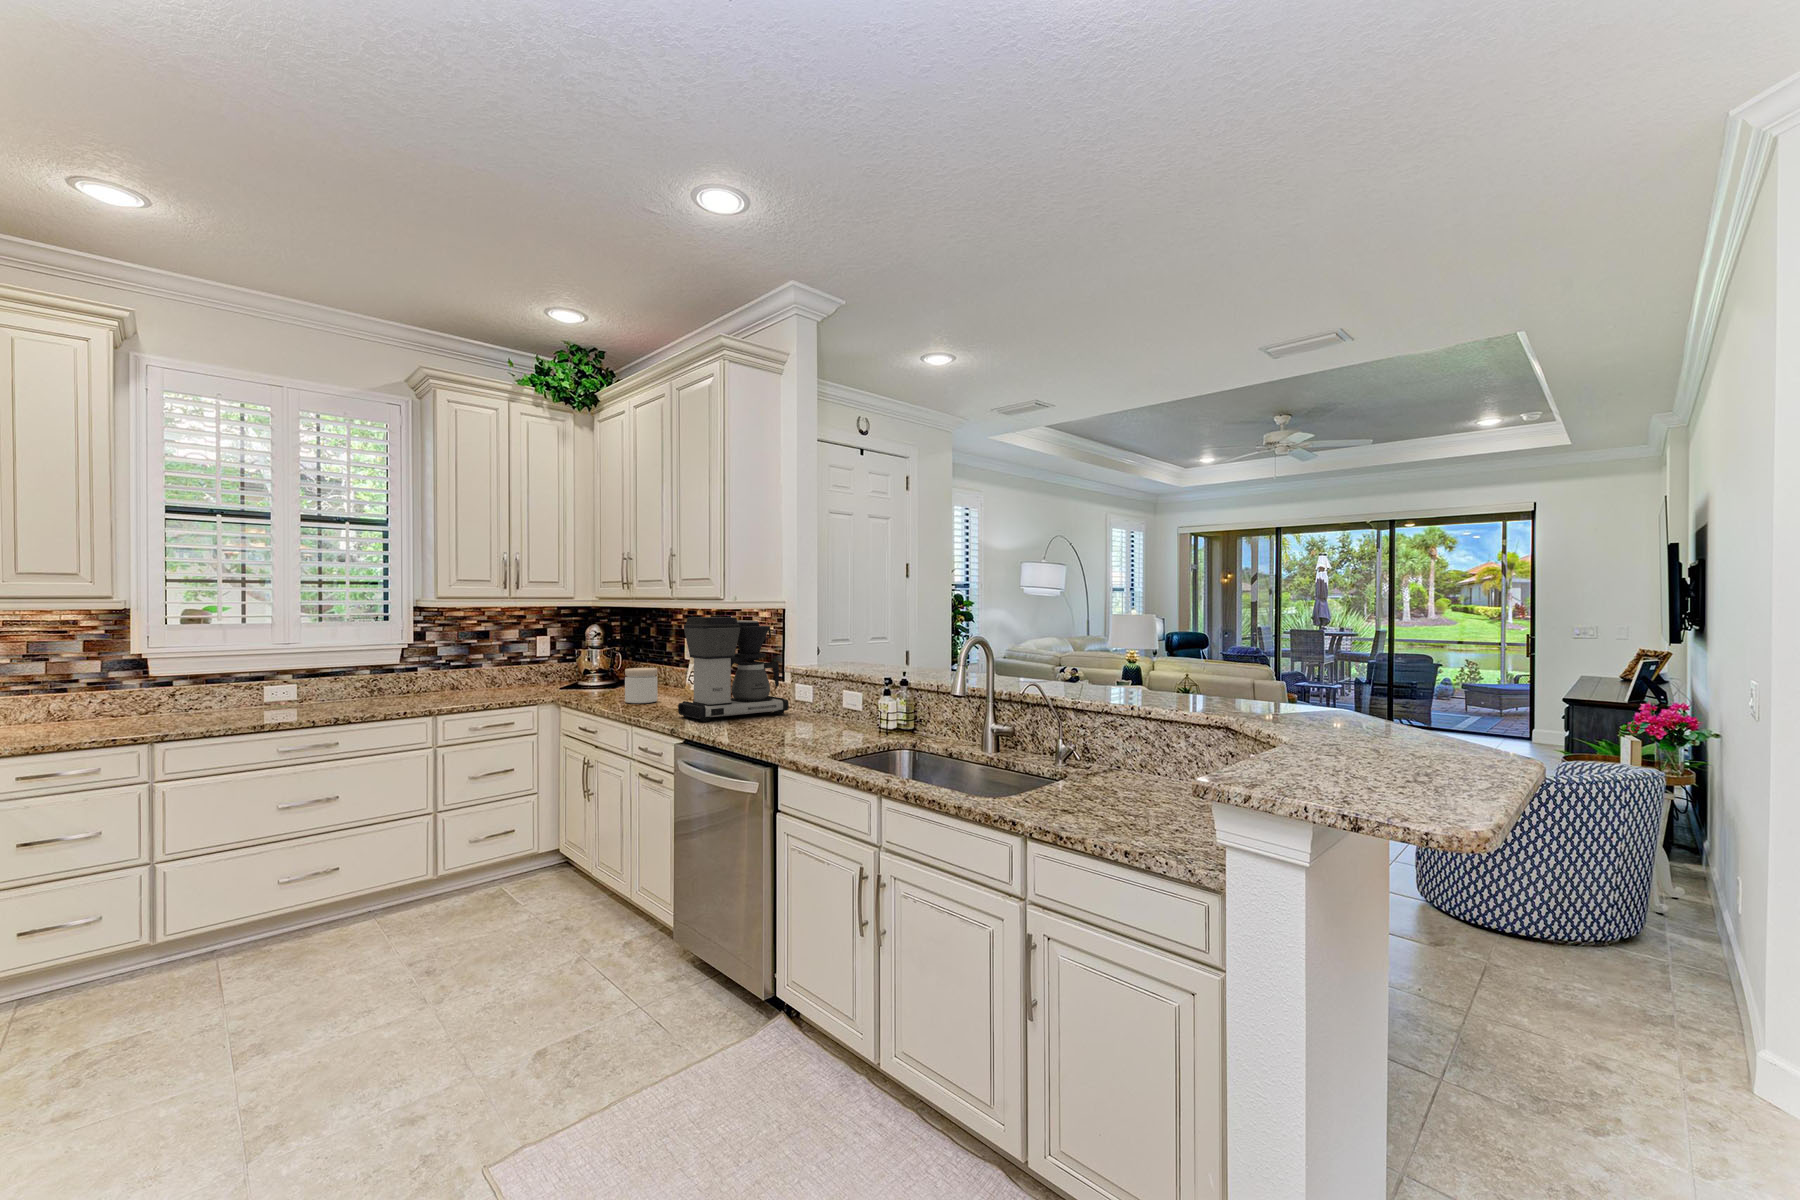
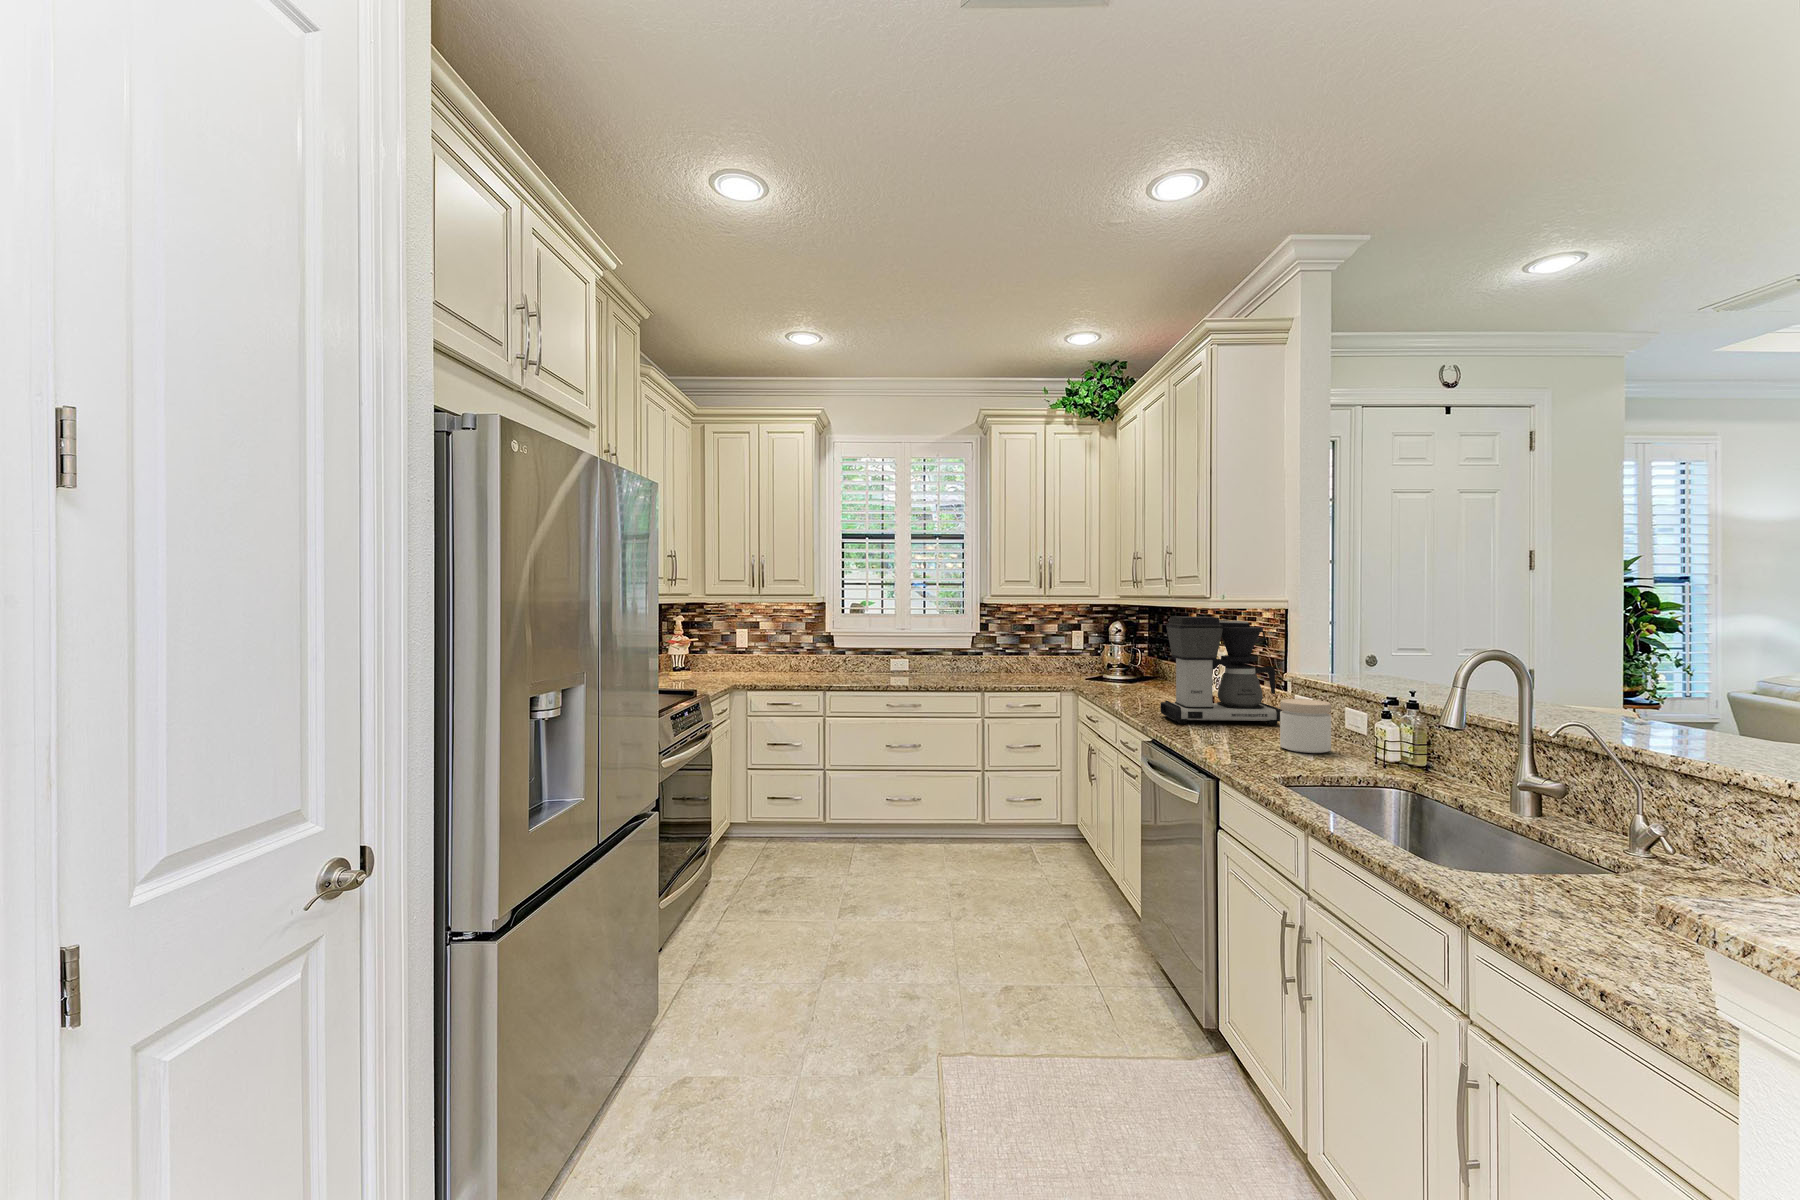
jar: present [625,668,658,703] -> present [1280,699,1331,753]

